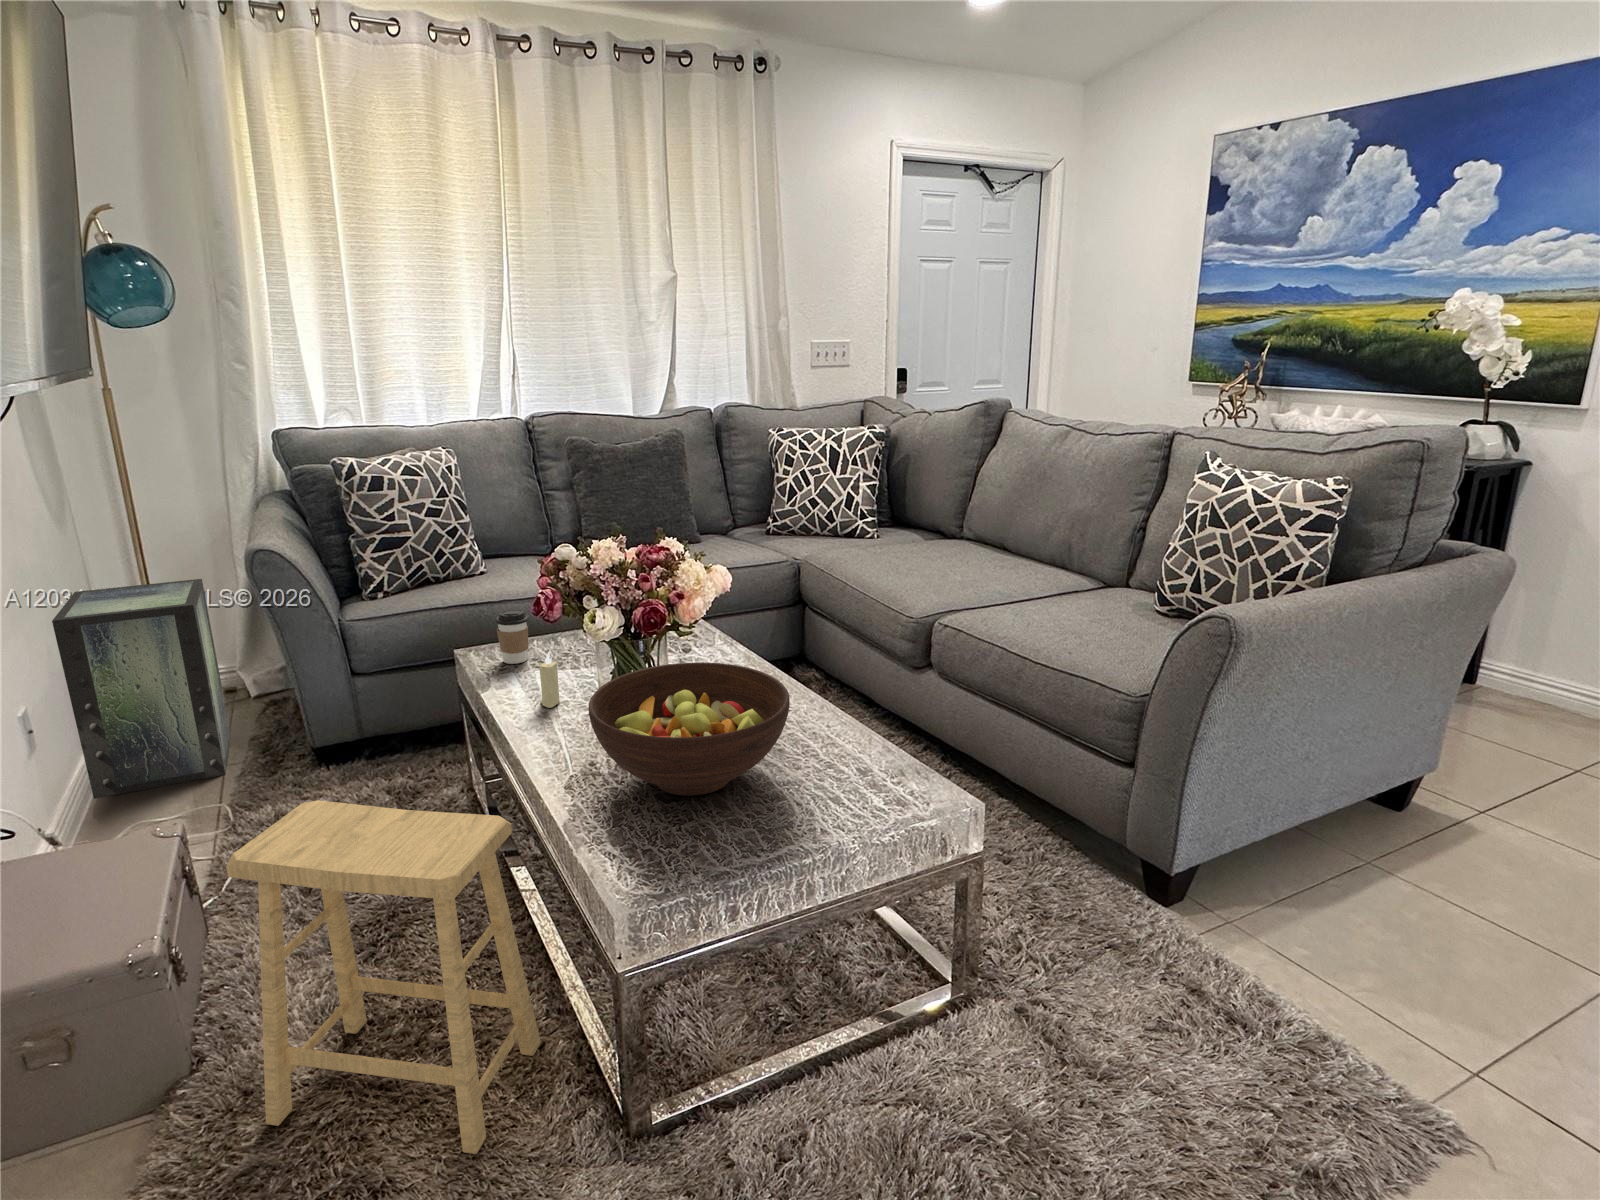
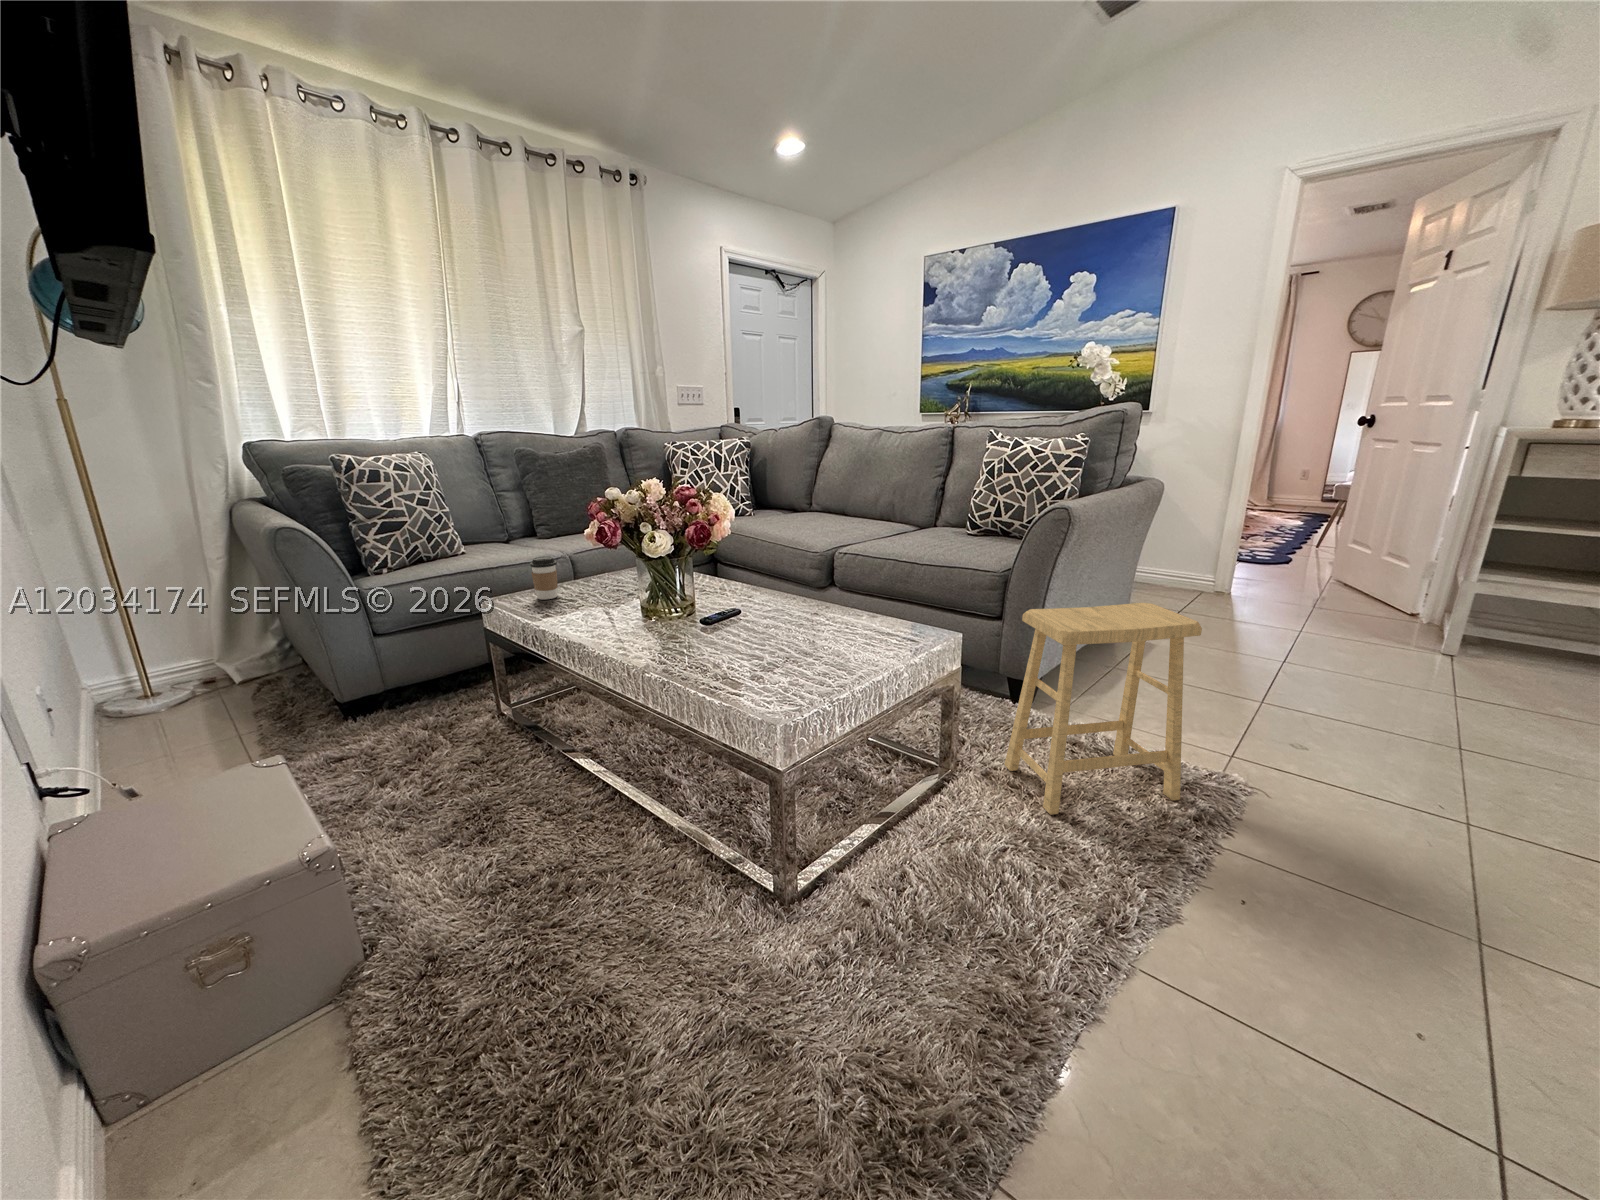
storage box: present [52,579,231,799] -> none [52,568,251,776]
candle: present [539,652,560,708] -> none [593,575,610,620]
fruit bowl: present [588,662,790,796] -> none [681,563,832,653]
footstool: present [226,800,541,1154] -> present [1005,603,1202,815]

